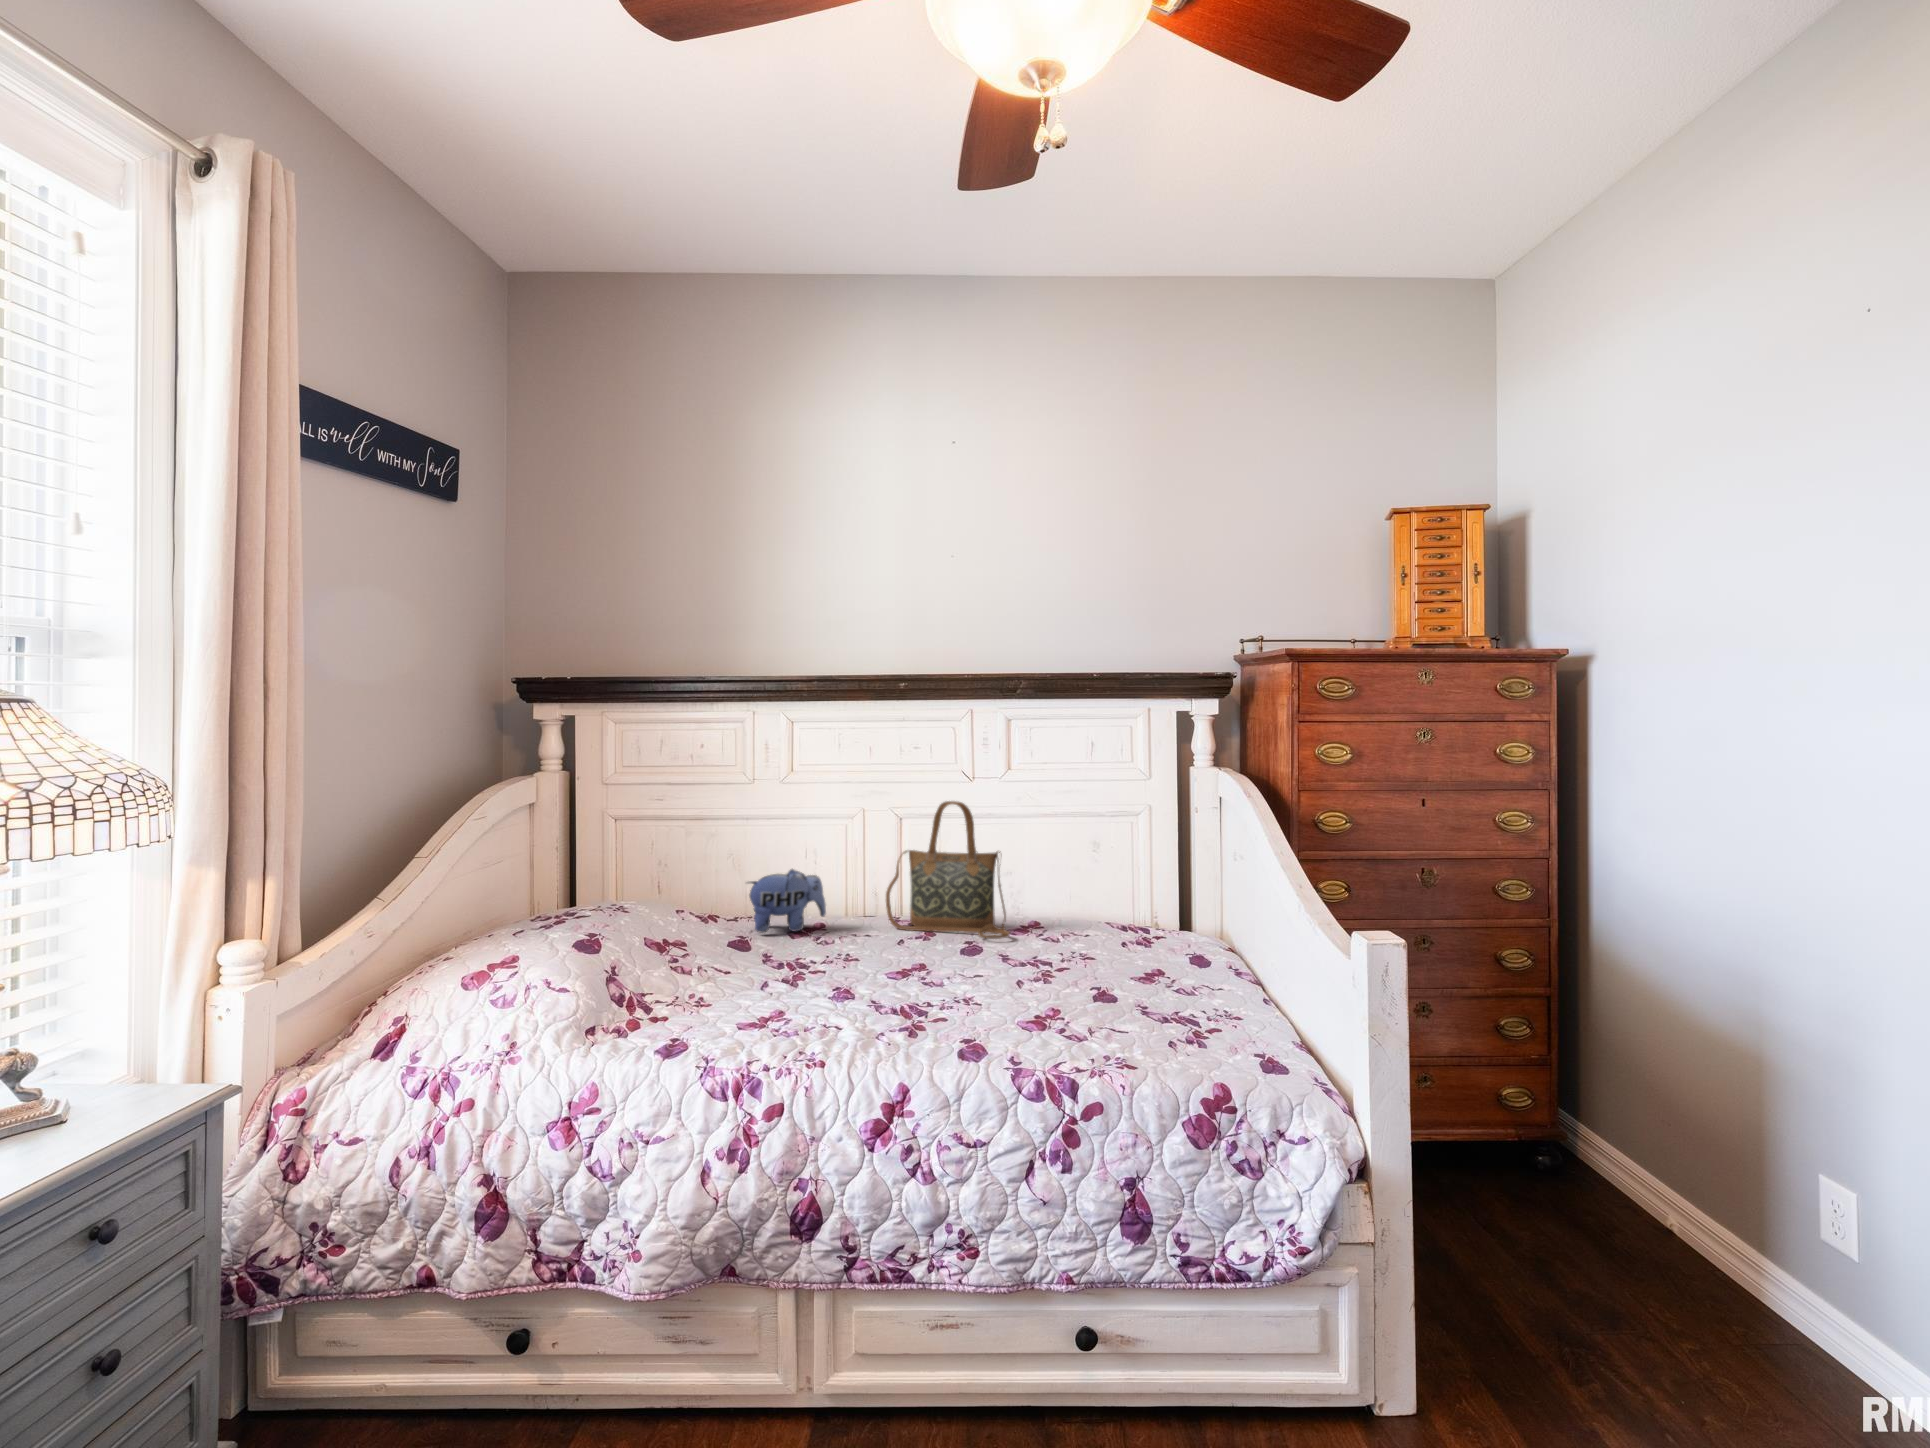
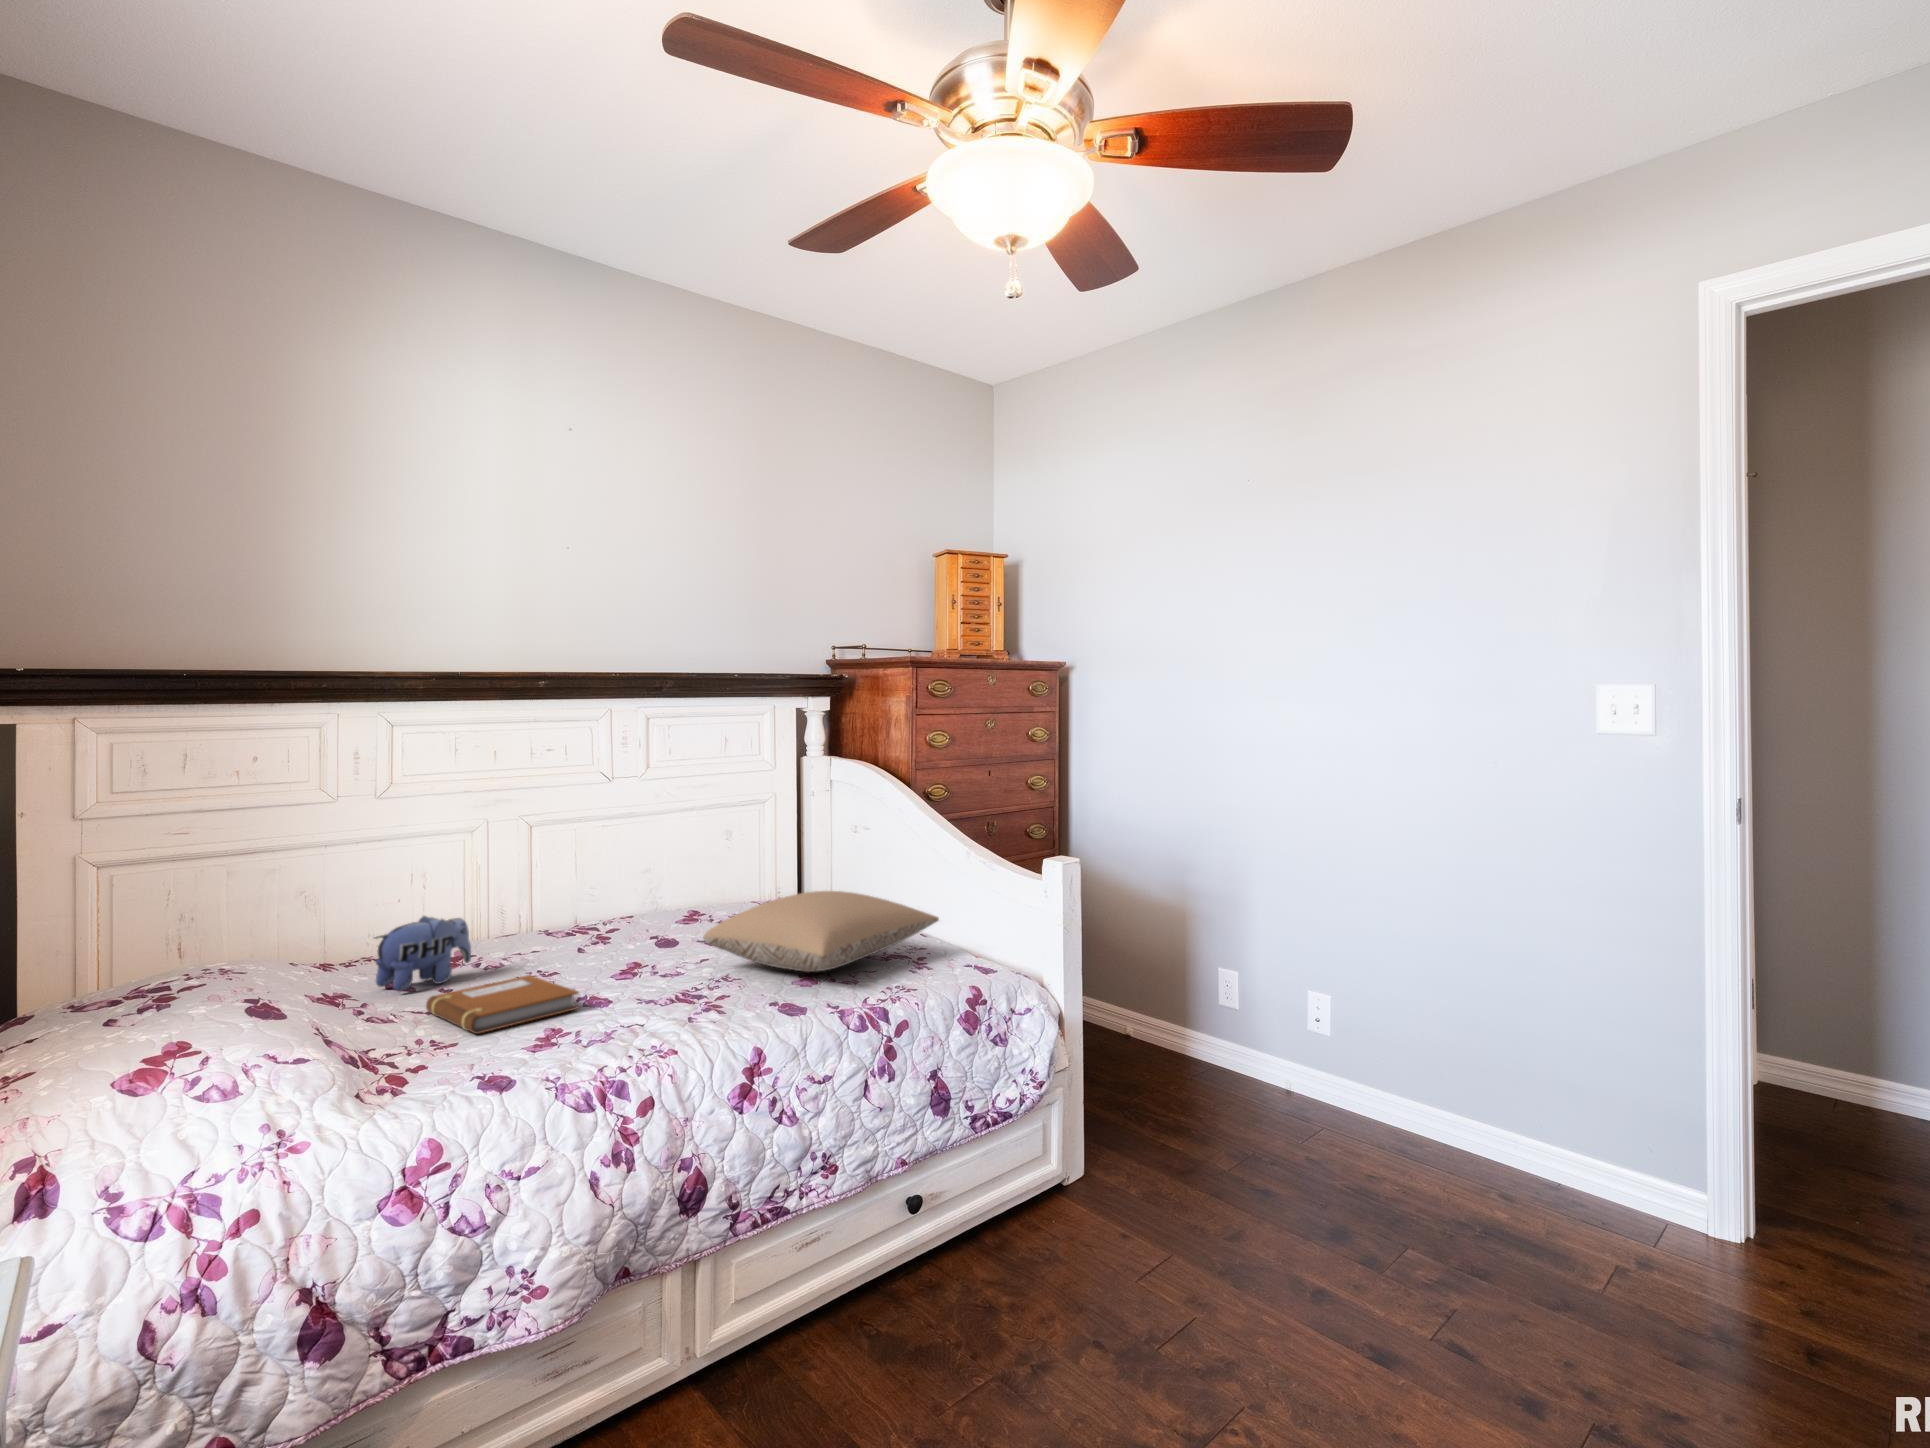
handbag: present [886,801,1010,939] -> none [536,823,685,960]
pillow: none [978,912,1230,1010] -> present [703,891,939,972]
notebook: none [731,942,831,991] -> present [426,975,579,1034]

